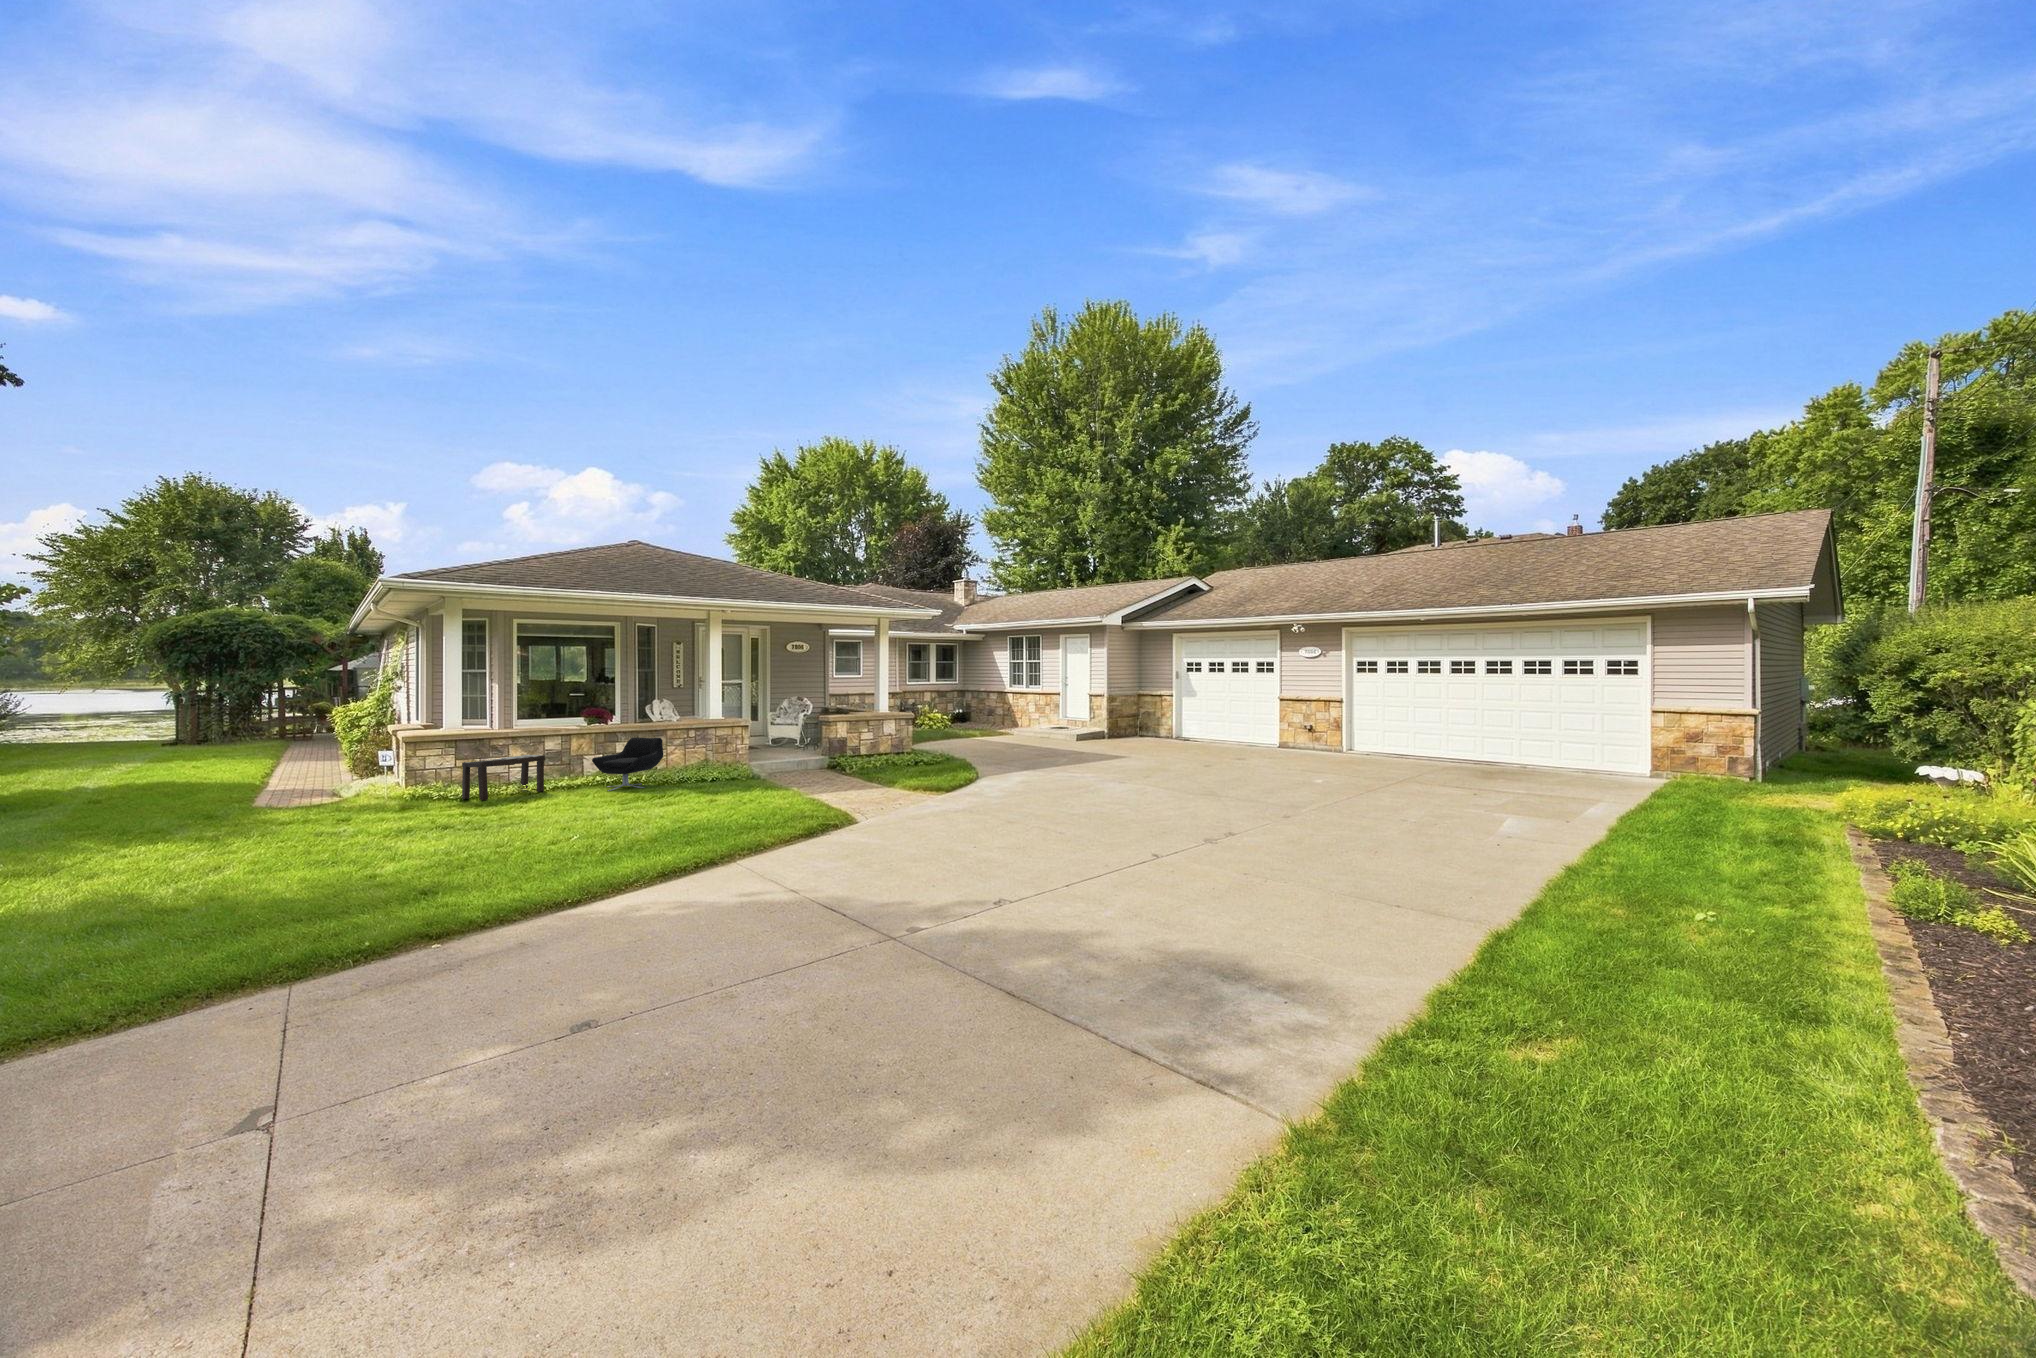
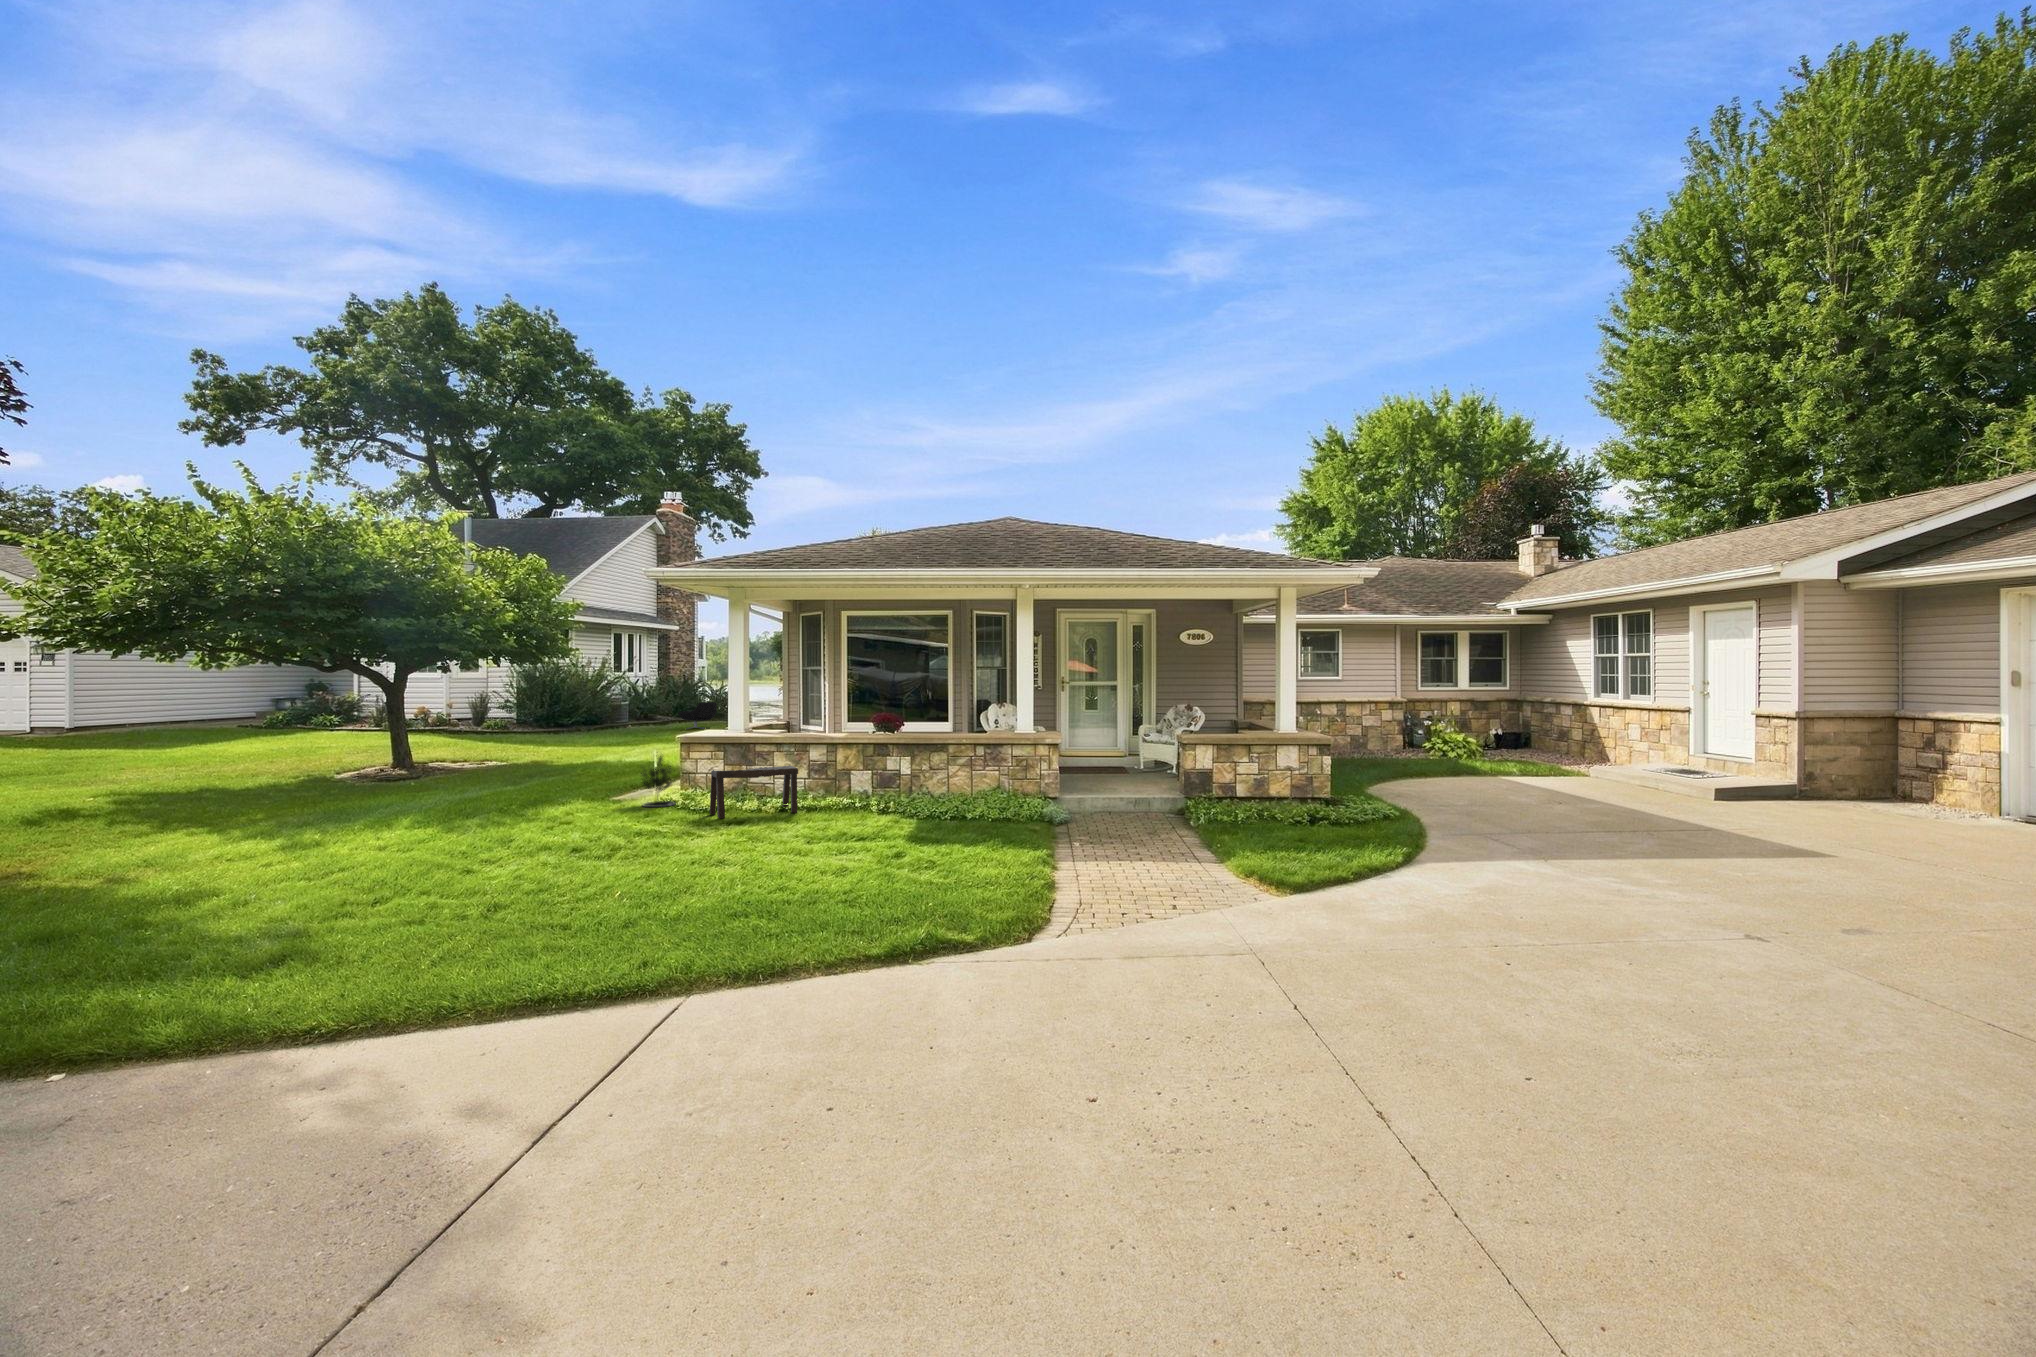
lounge chair: present [592,738,663,791] -> present [678,702,717,729]
potted tree: none [356,750,400,802] -> present [641,756,675,807]

